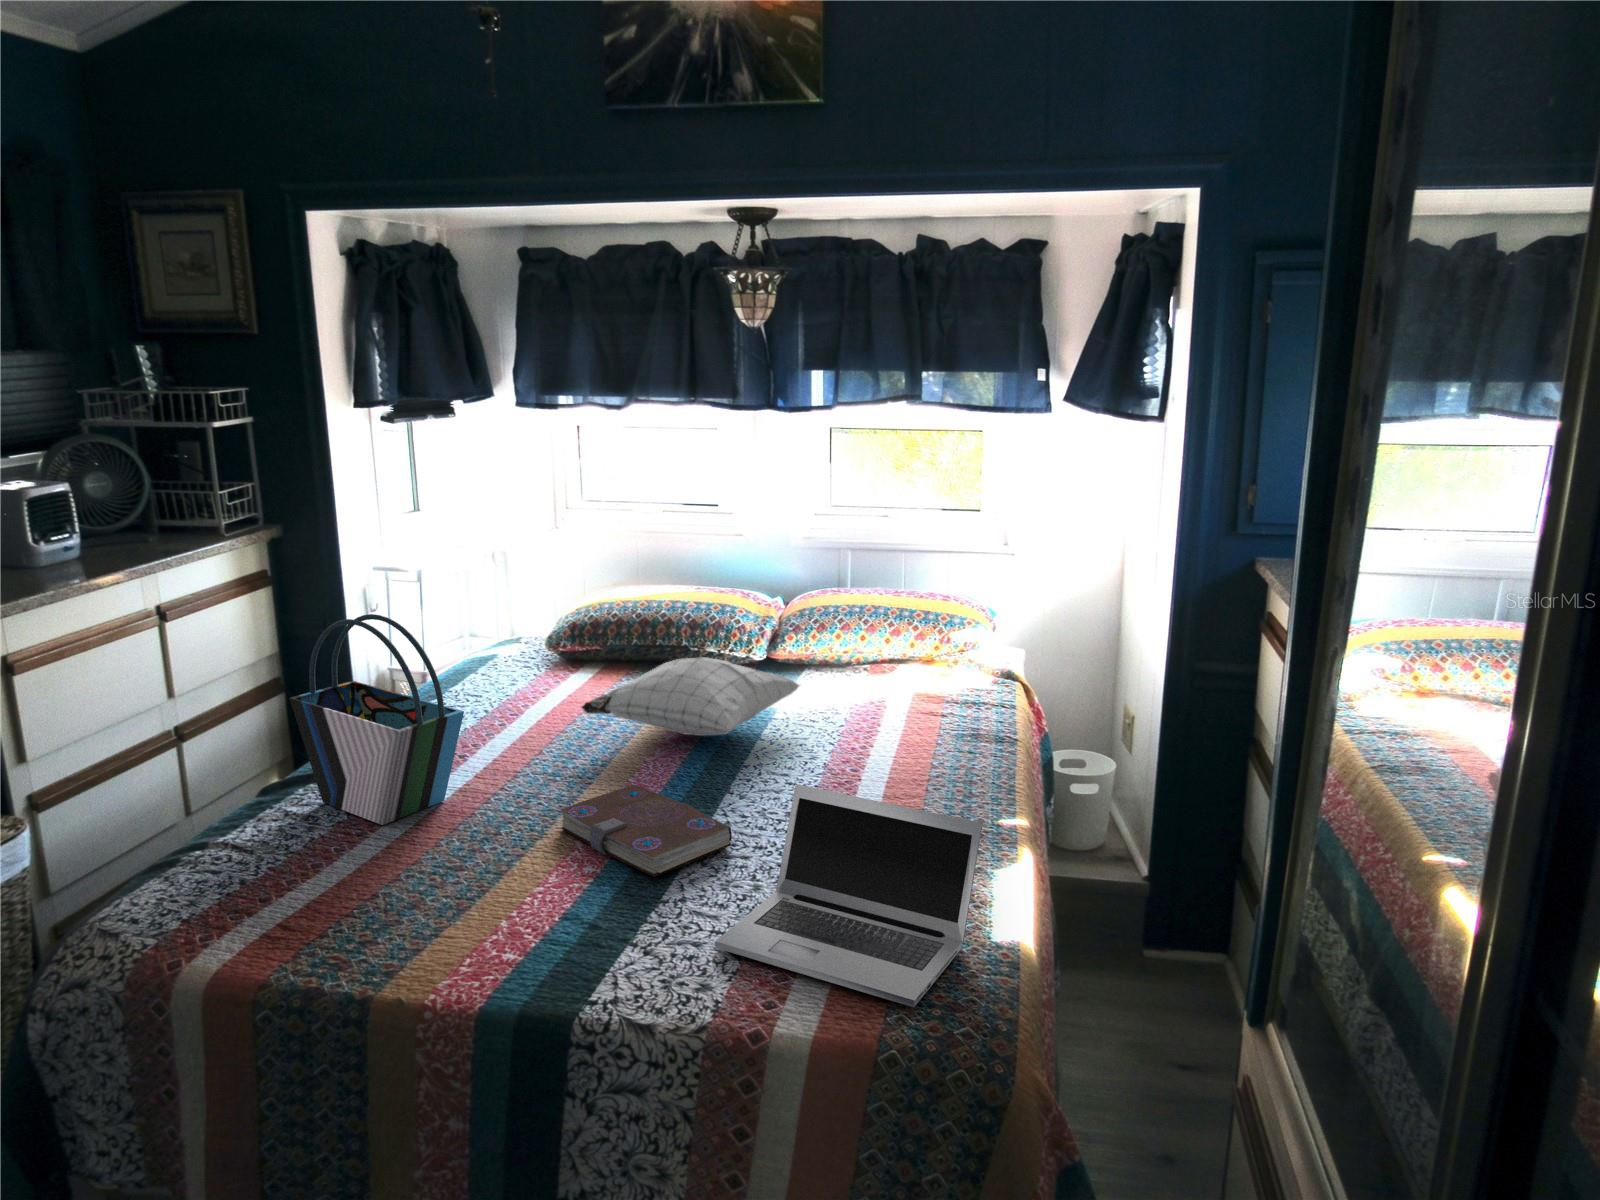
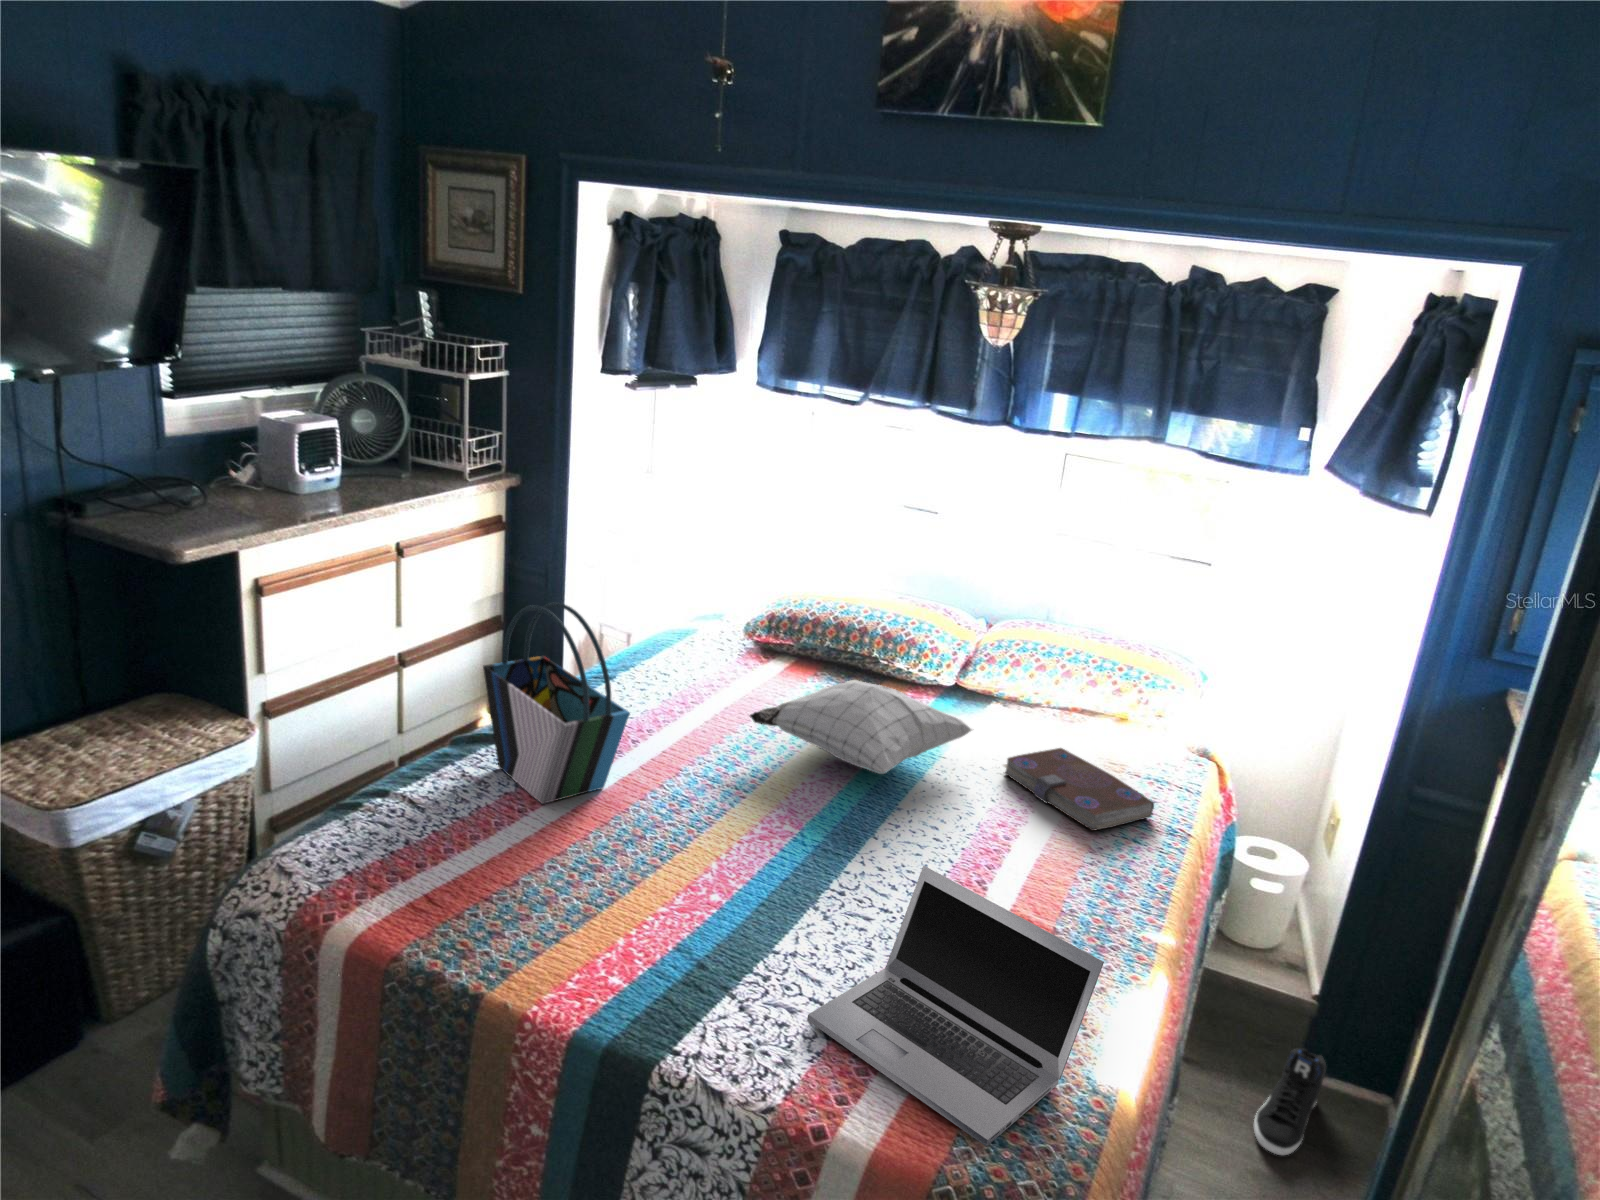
book: present [557,785,732,877] -> present [1003,748,1154,831]
sneaker: none [1117,924,1168,1020] -> present [1254,1049,1326,1155]

